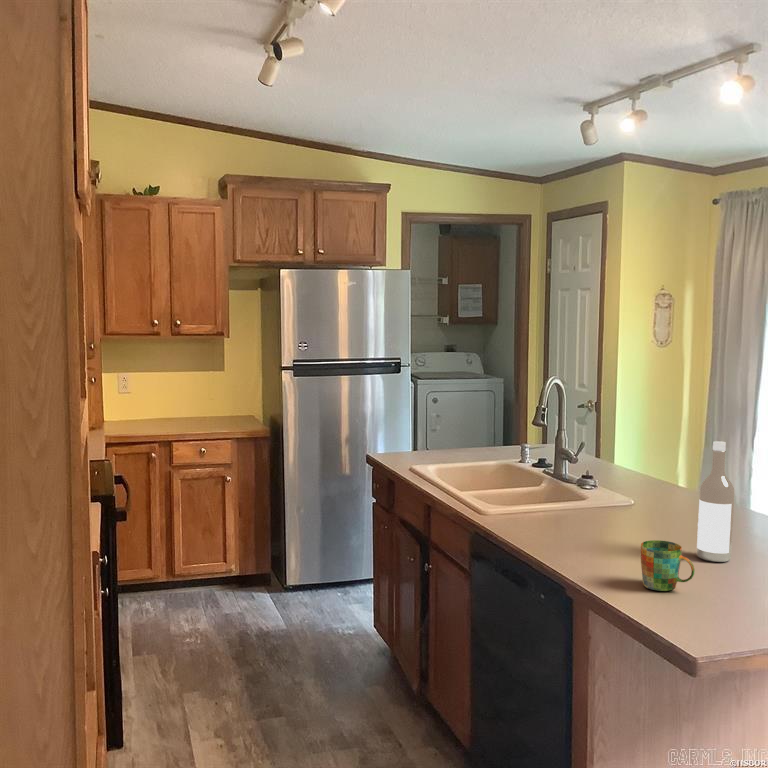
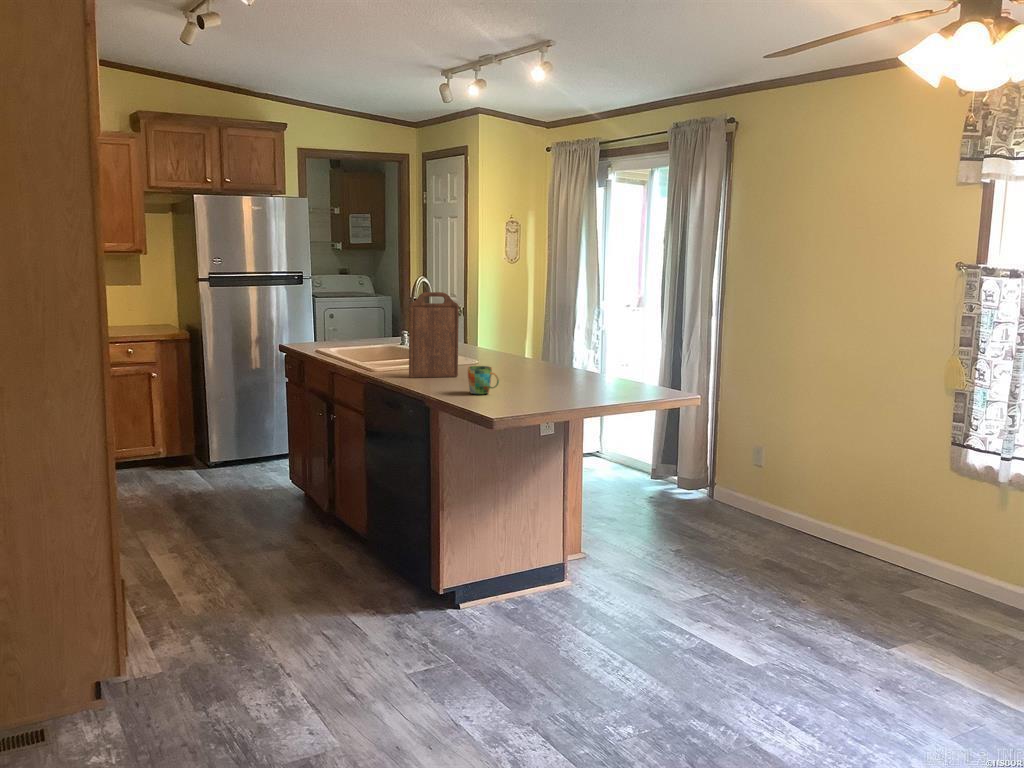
cutting board: none [540,412,618,538] -> present [409,292,459,377]
wine bottle: present [697,441,734,562] -> none [507,307,529,383]

